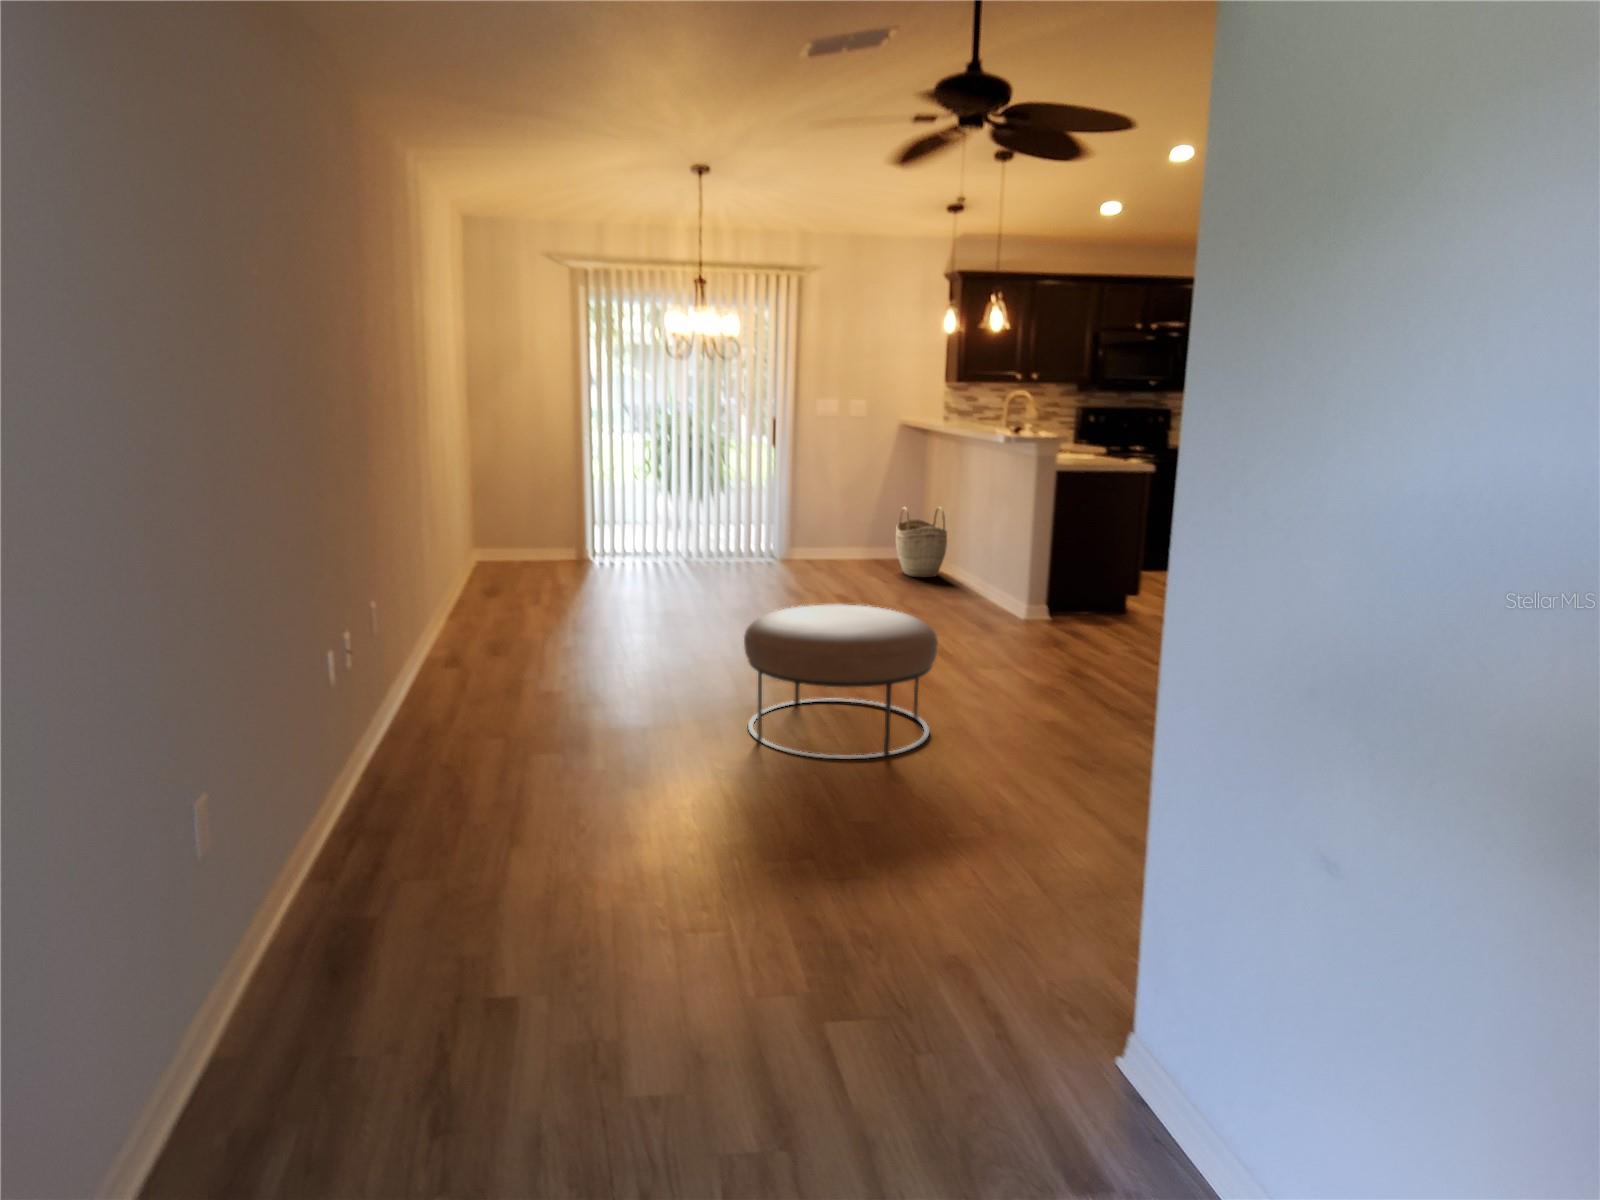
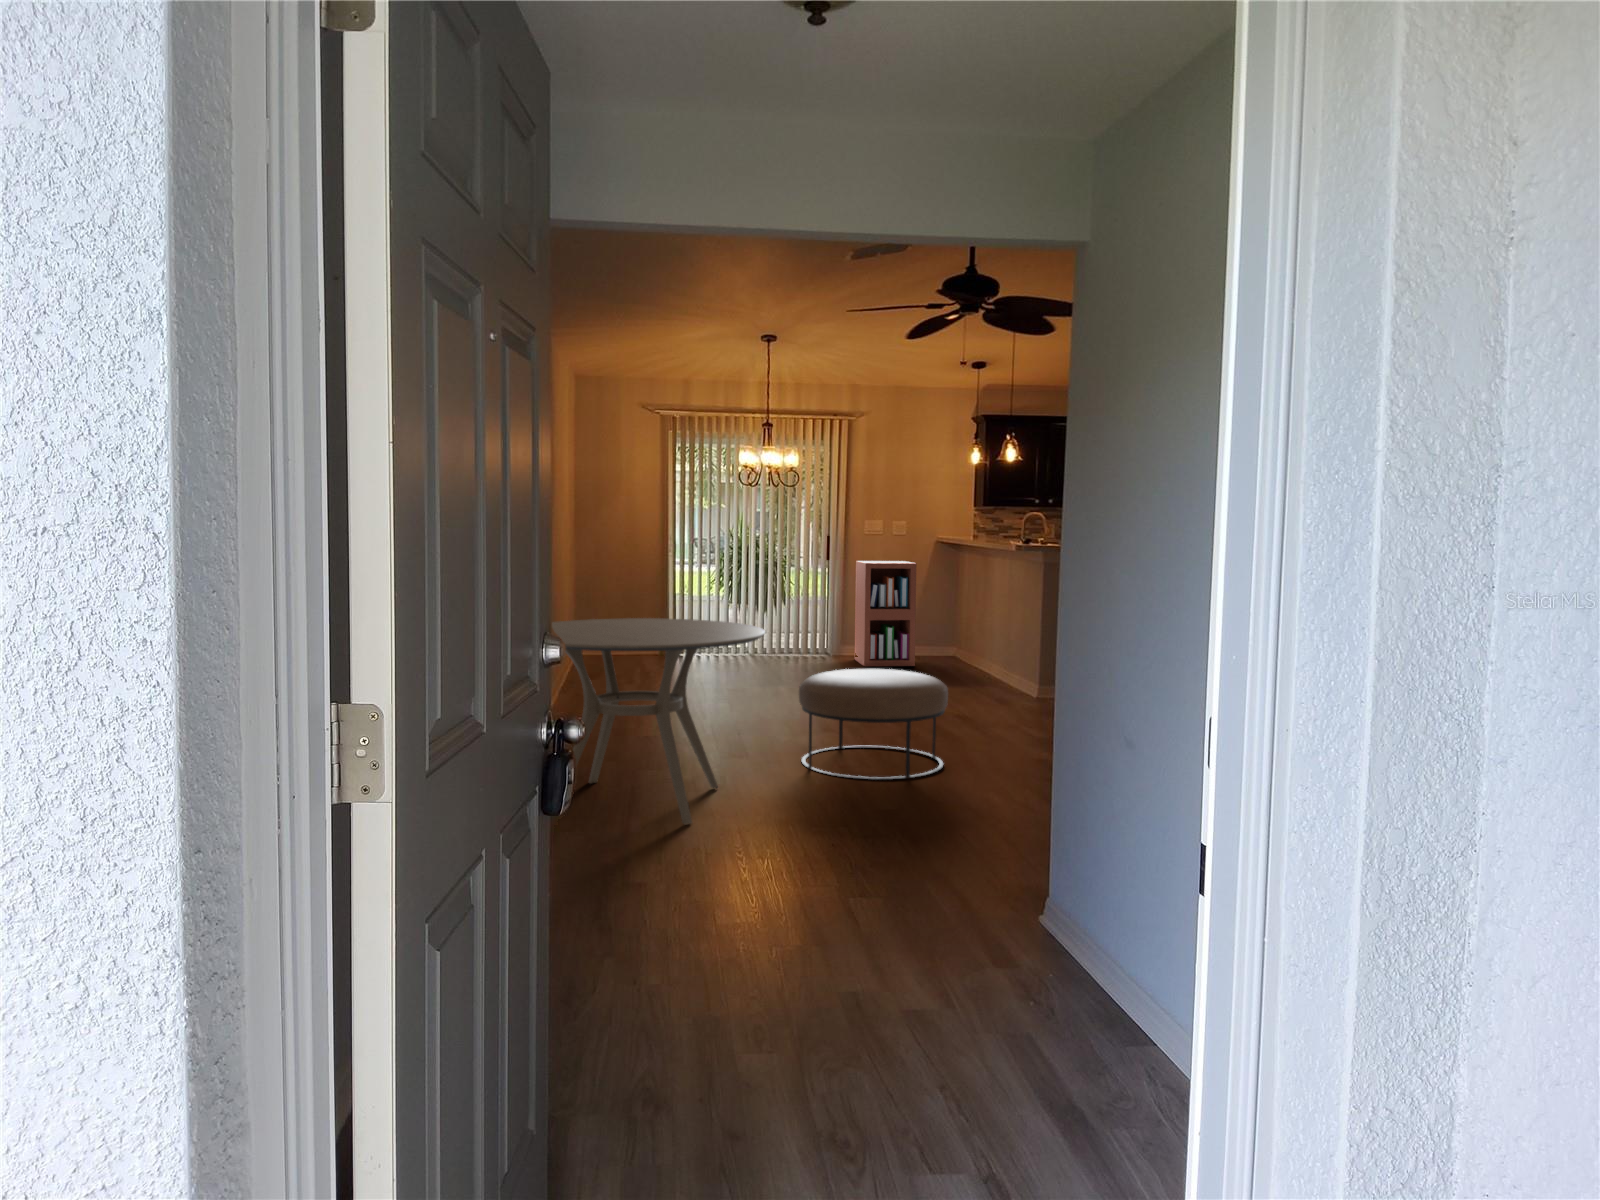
bookshelf: none [805,445,878,569] -> present [855,561,917,666]
woven basket: present [896,507,947,577] -> none [933,612,976,672]
dining table: none [320,551,699,858] -> present [552,618,765,825]

